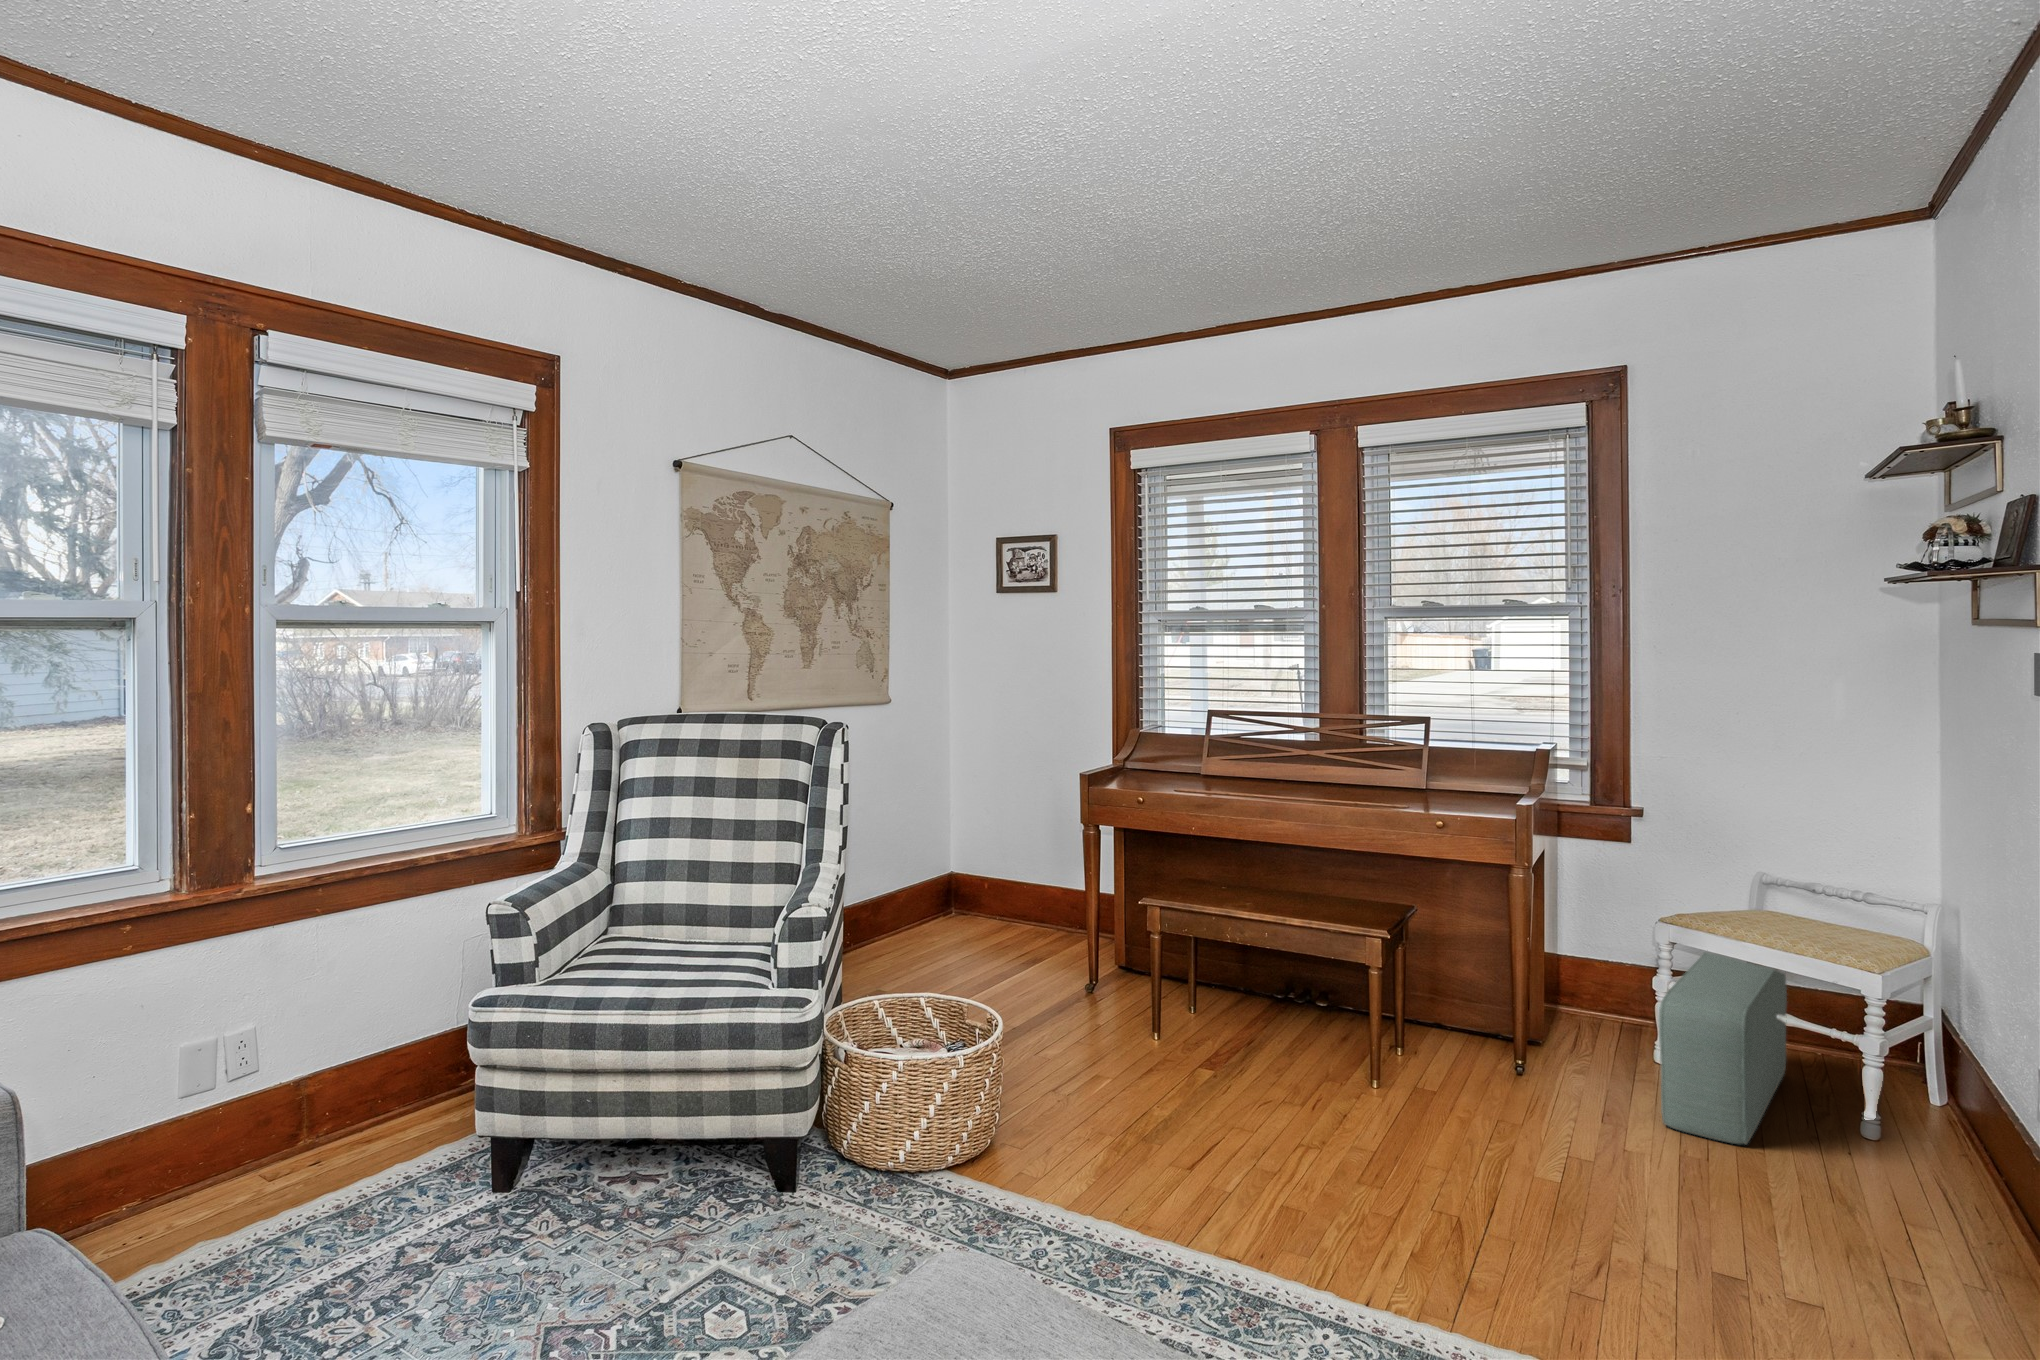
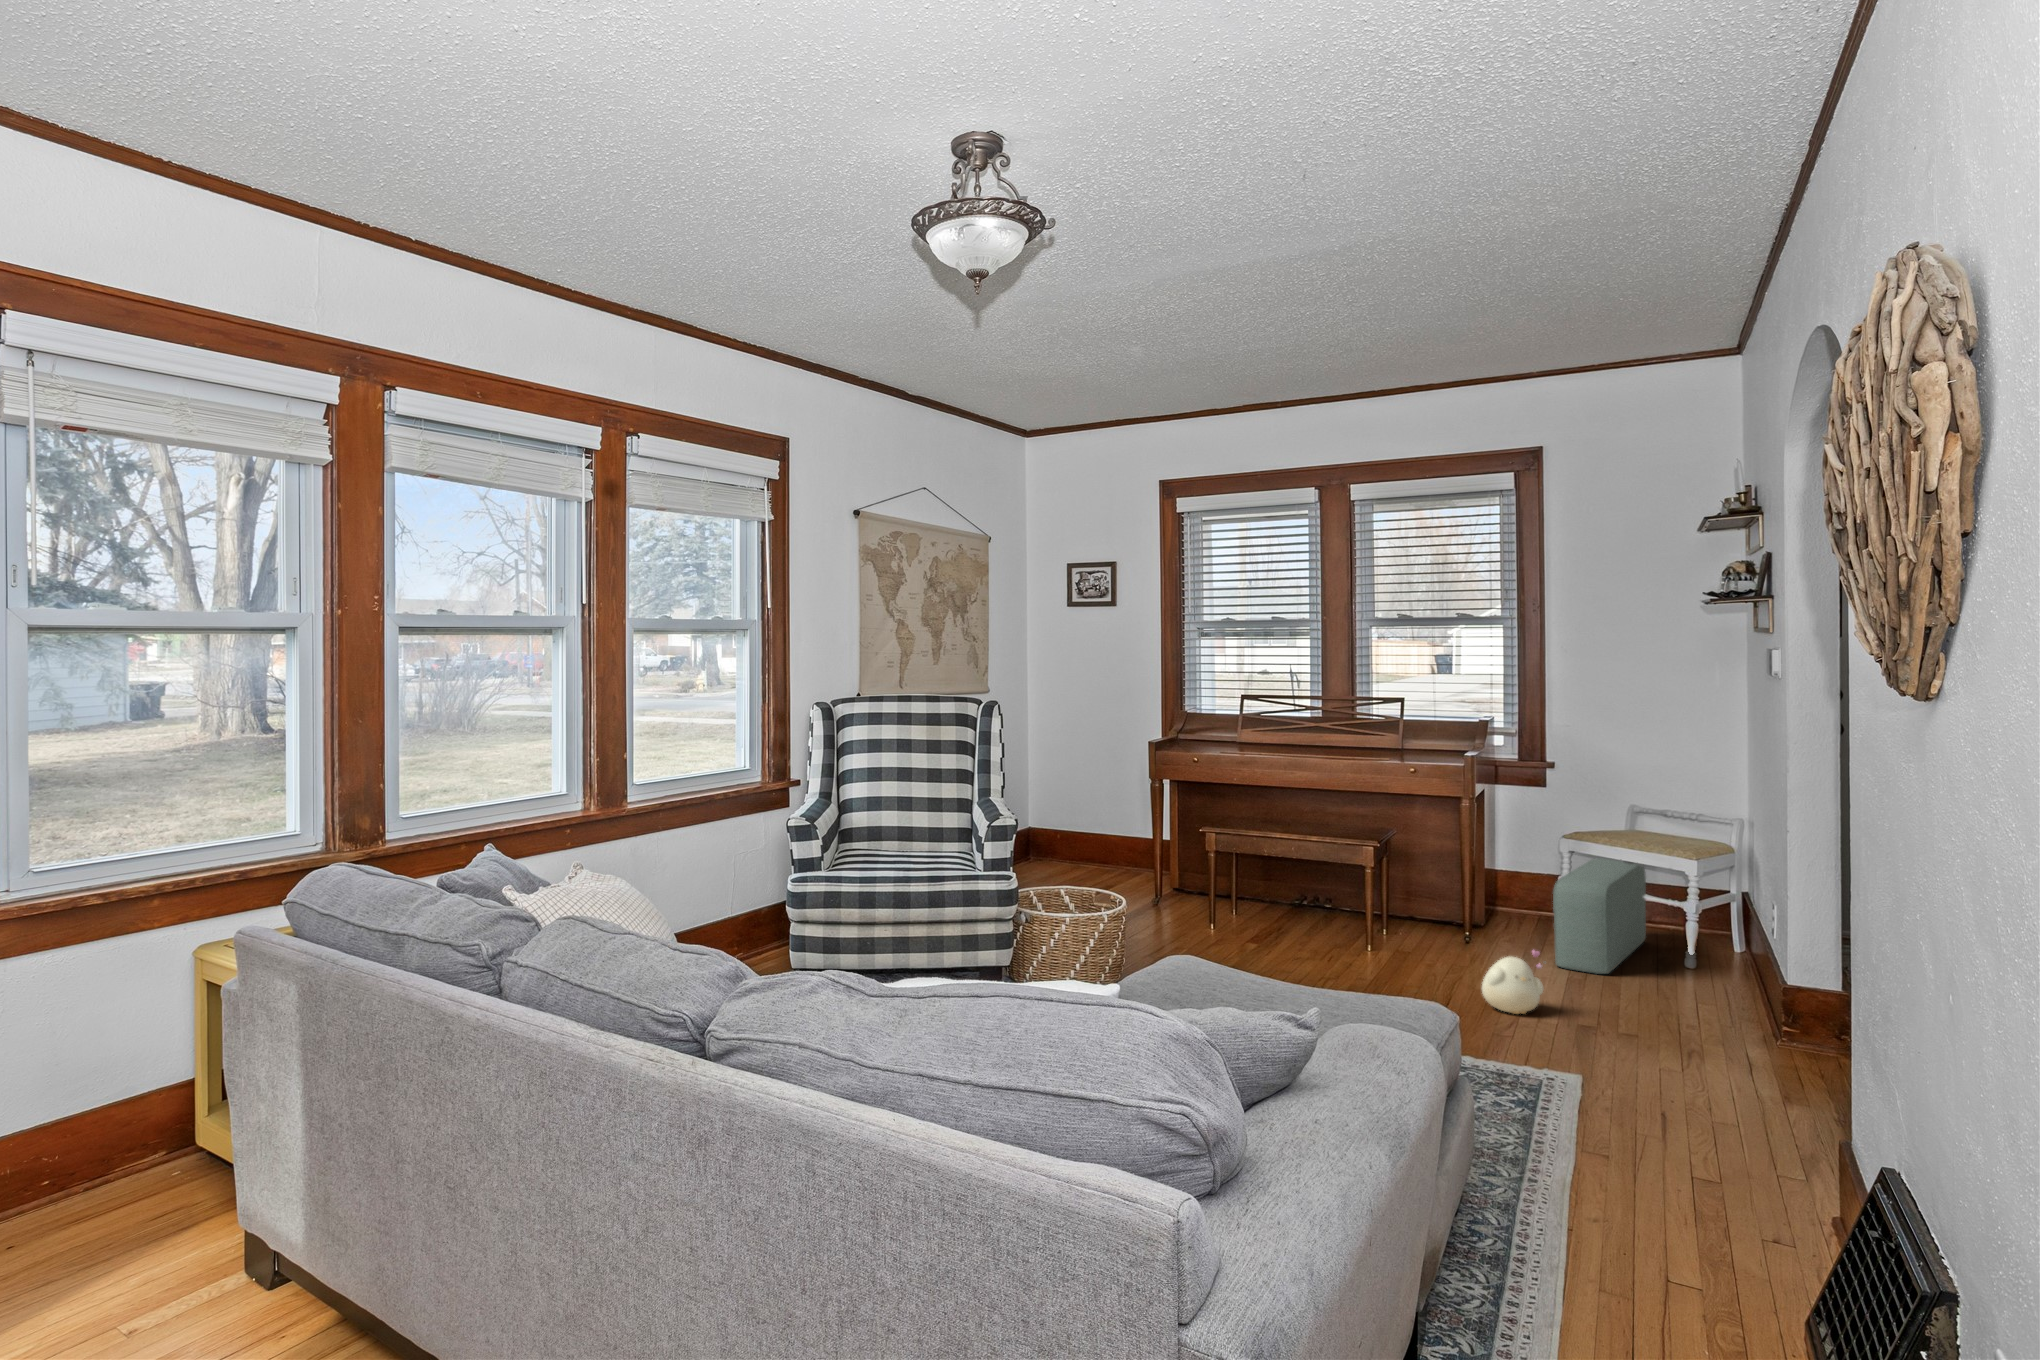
plush toy: none [1560,1131,1668,1239] -> present [1482,950,1544,1014]

